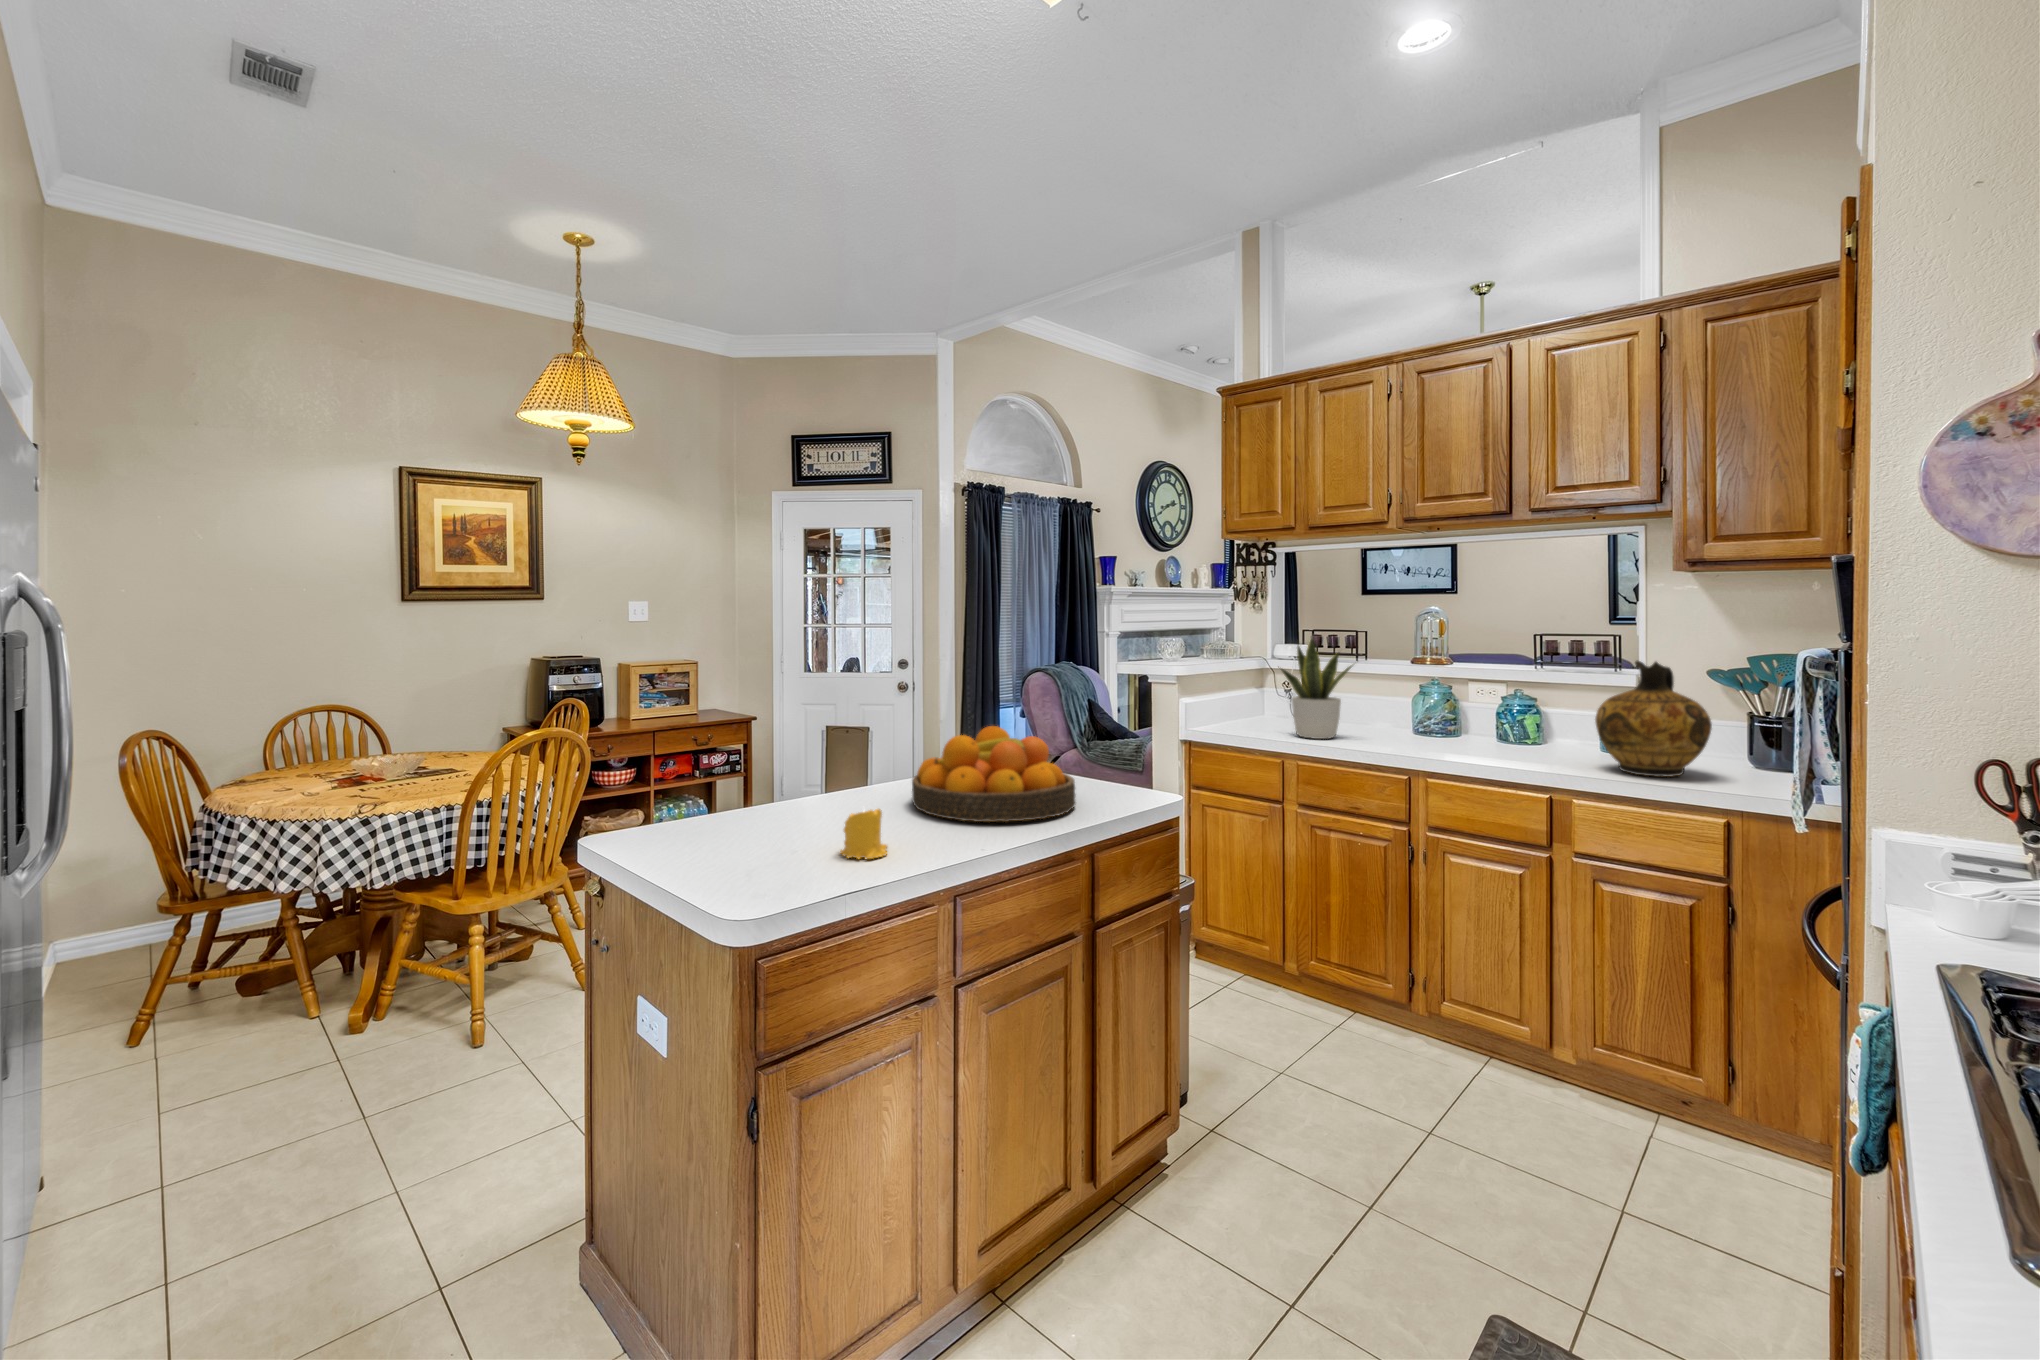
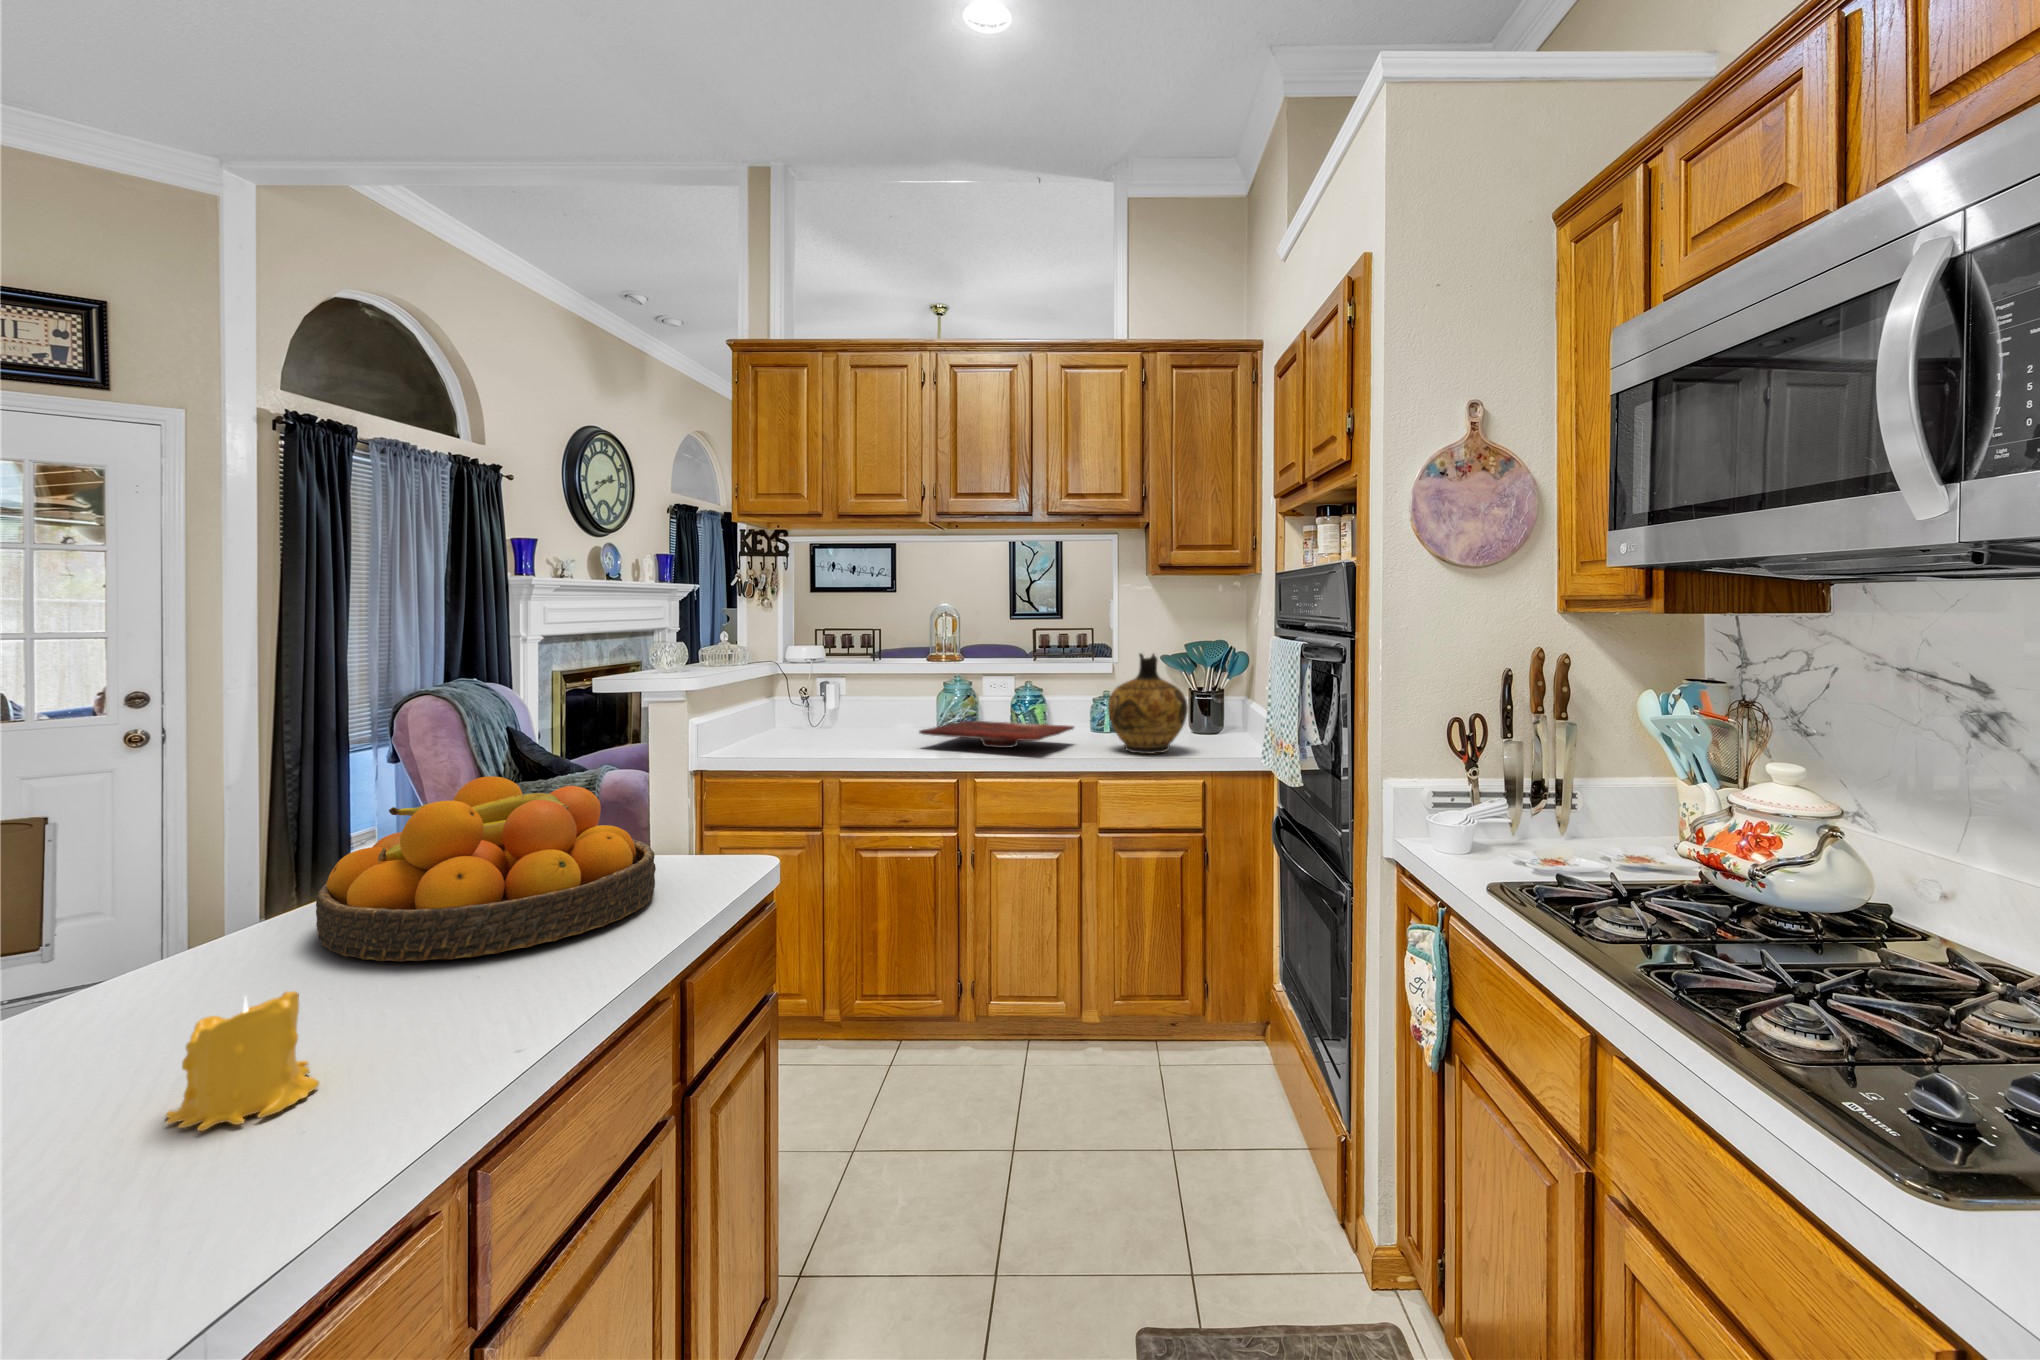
potted plant: present [1278,638,1352,739] -> none [810,630,899,747]
cutting board: none [1376,723,1560,753] -> present [919,721,1074,748]

